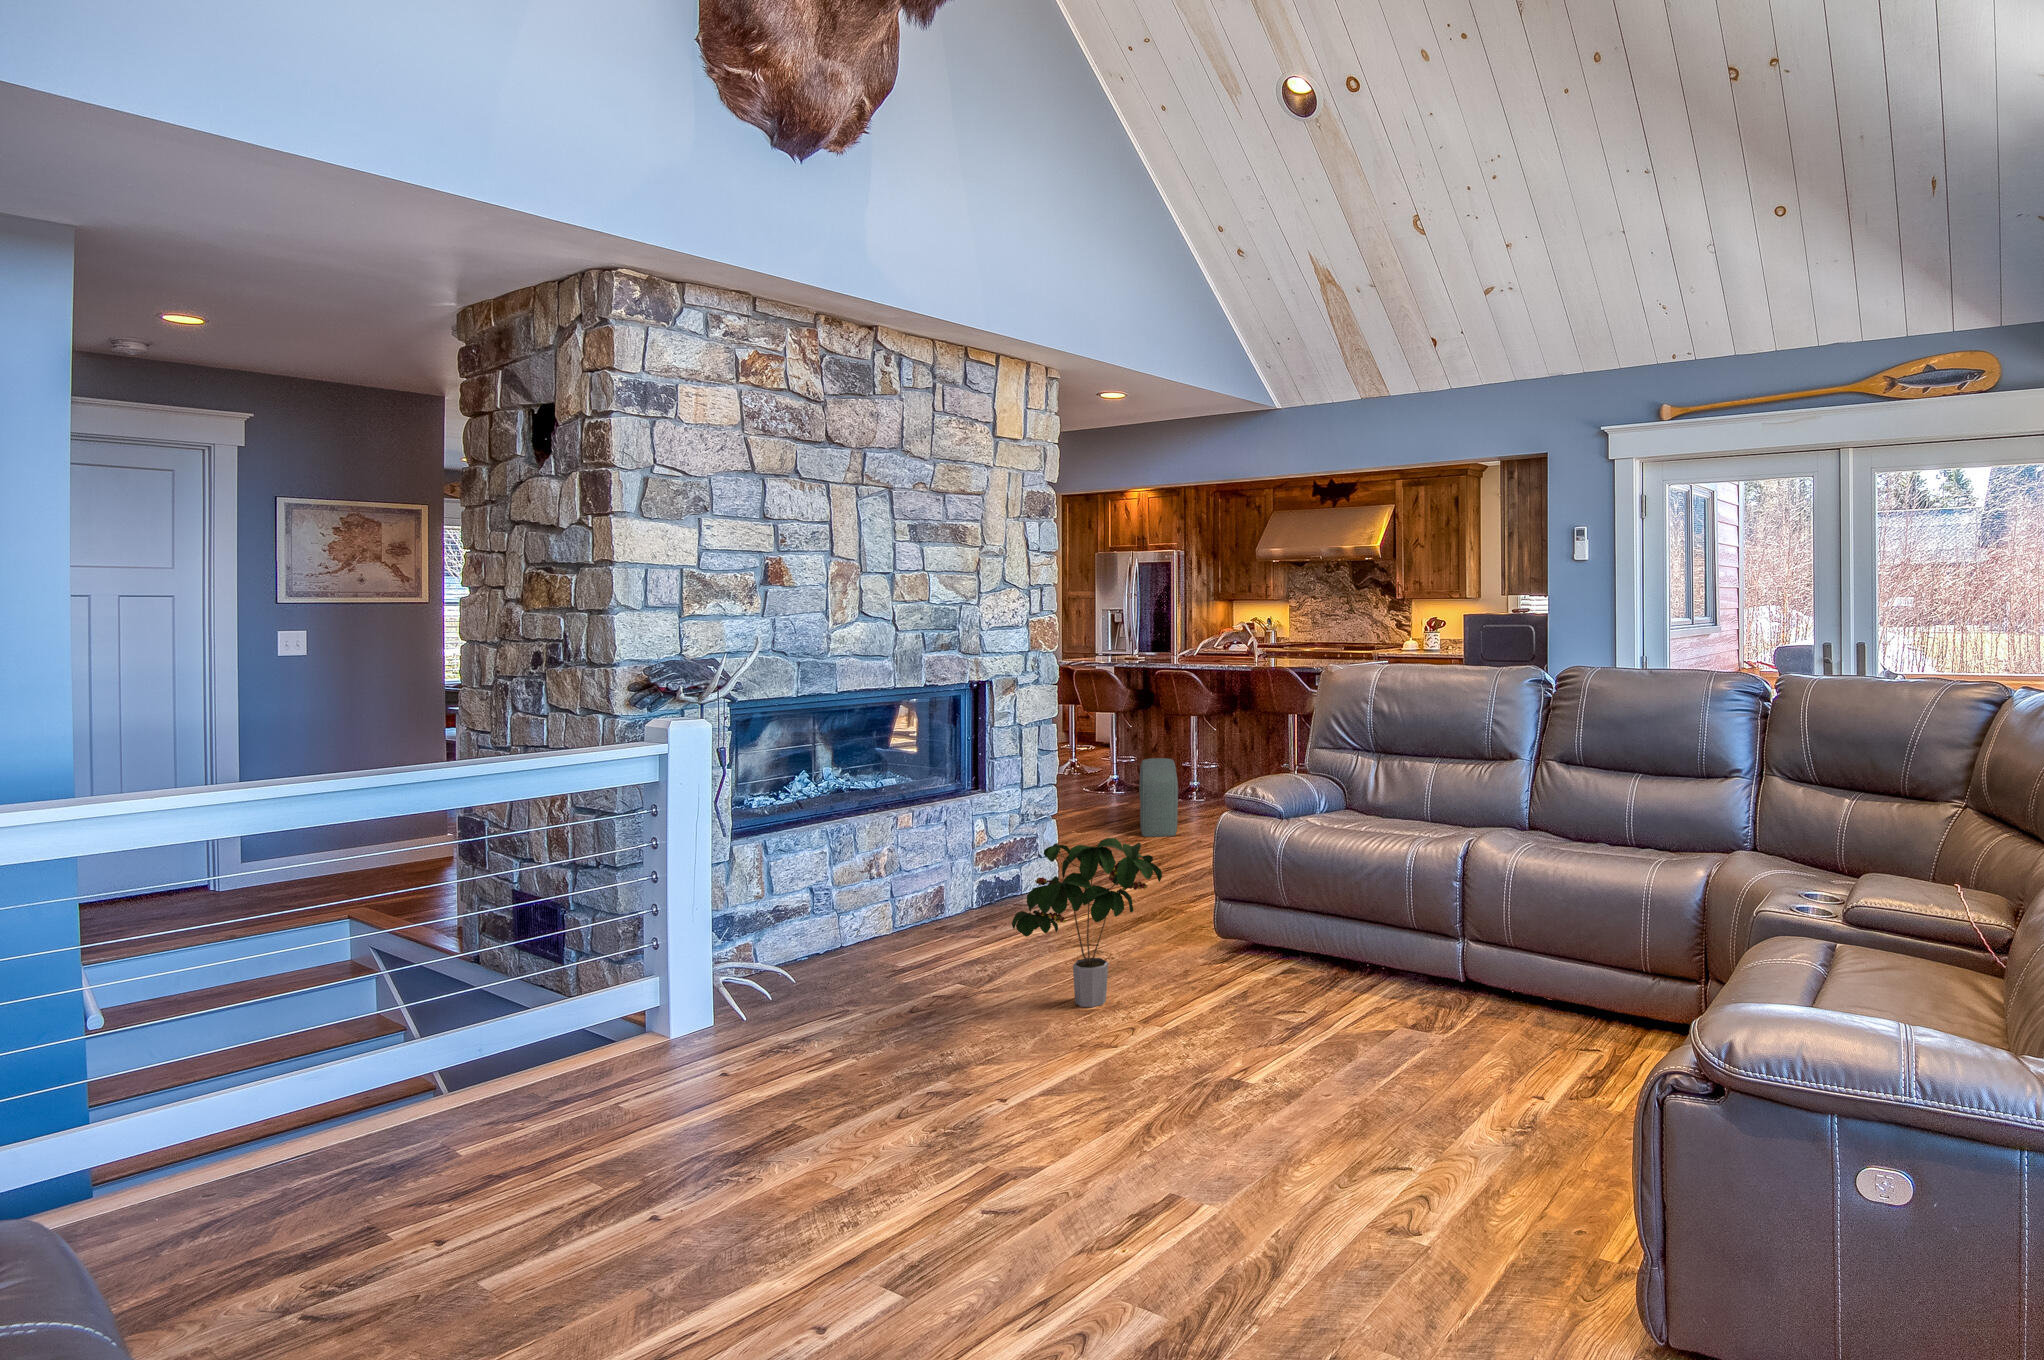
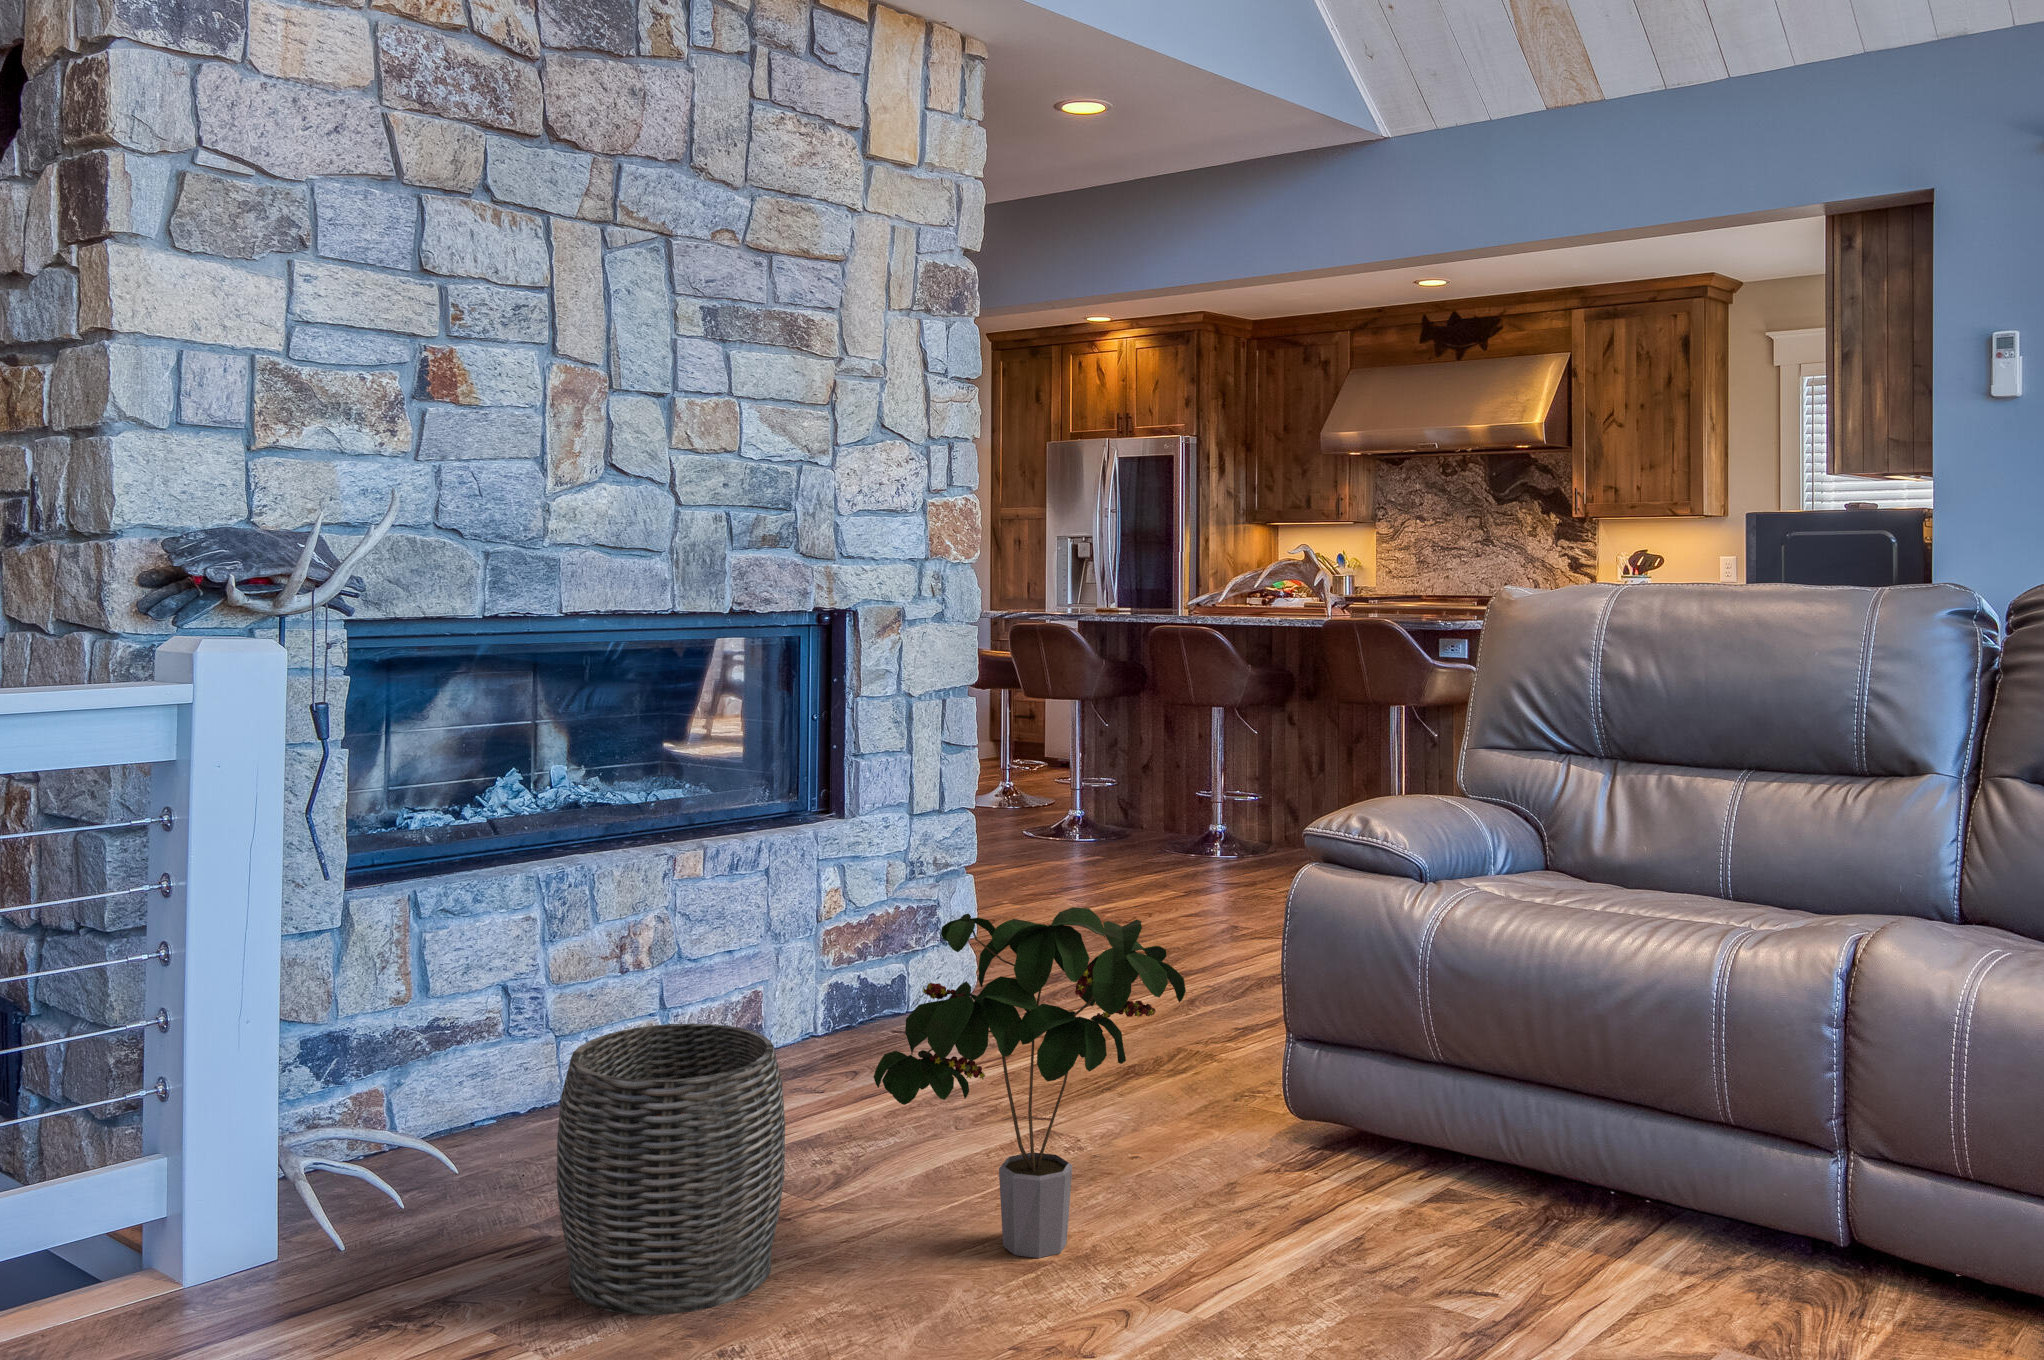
pouf: present [1139,758,1178,837] -> none [1122,777,1191,914]
woven basket: none [858,902,969,1041] -> present [557,1024,785,1315]

